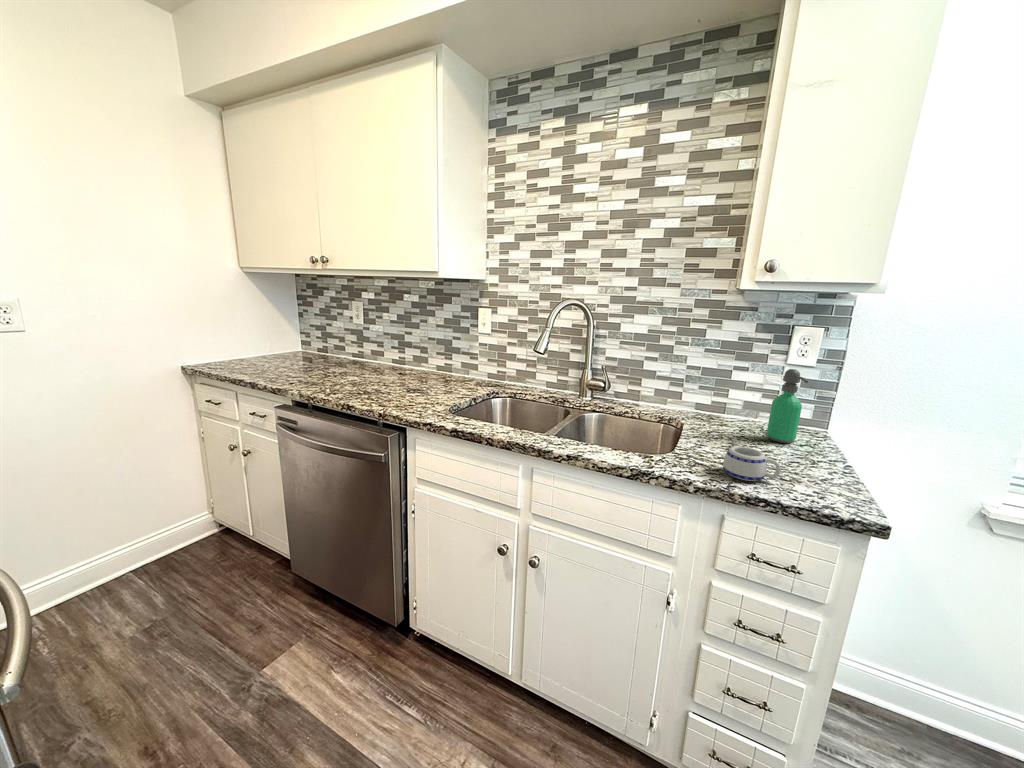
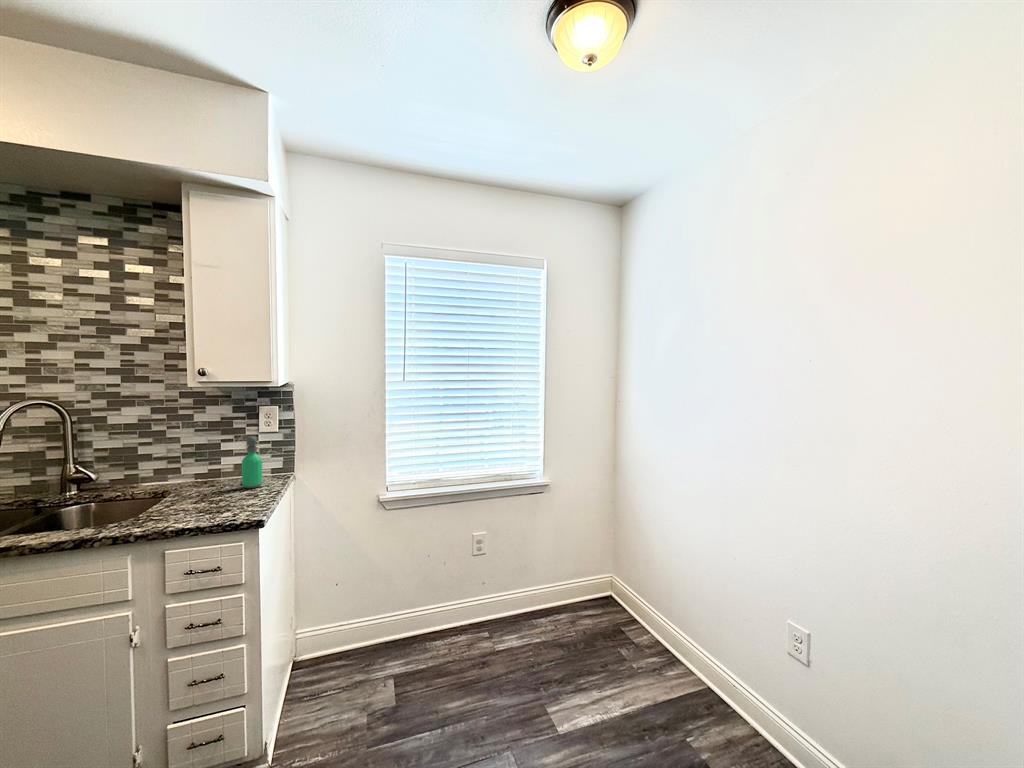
mug: present [723,446,781,481] -> none [179,497,221,520]

